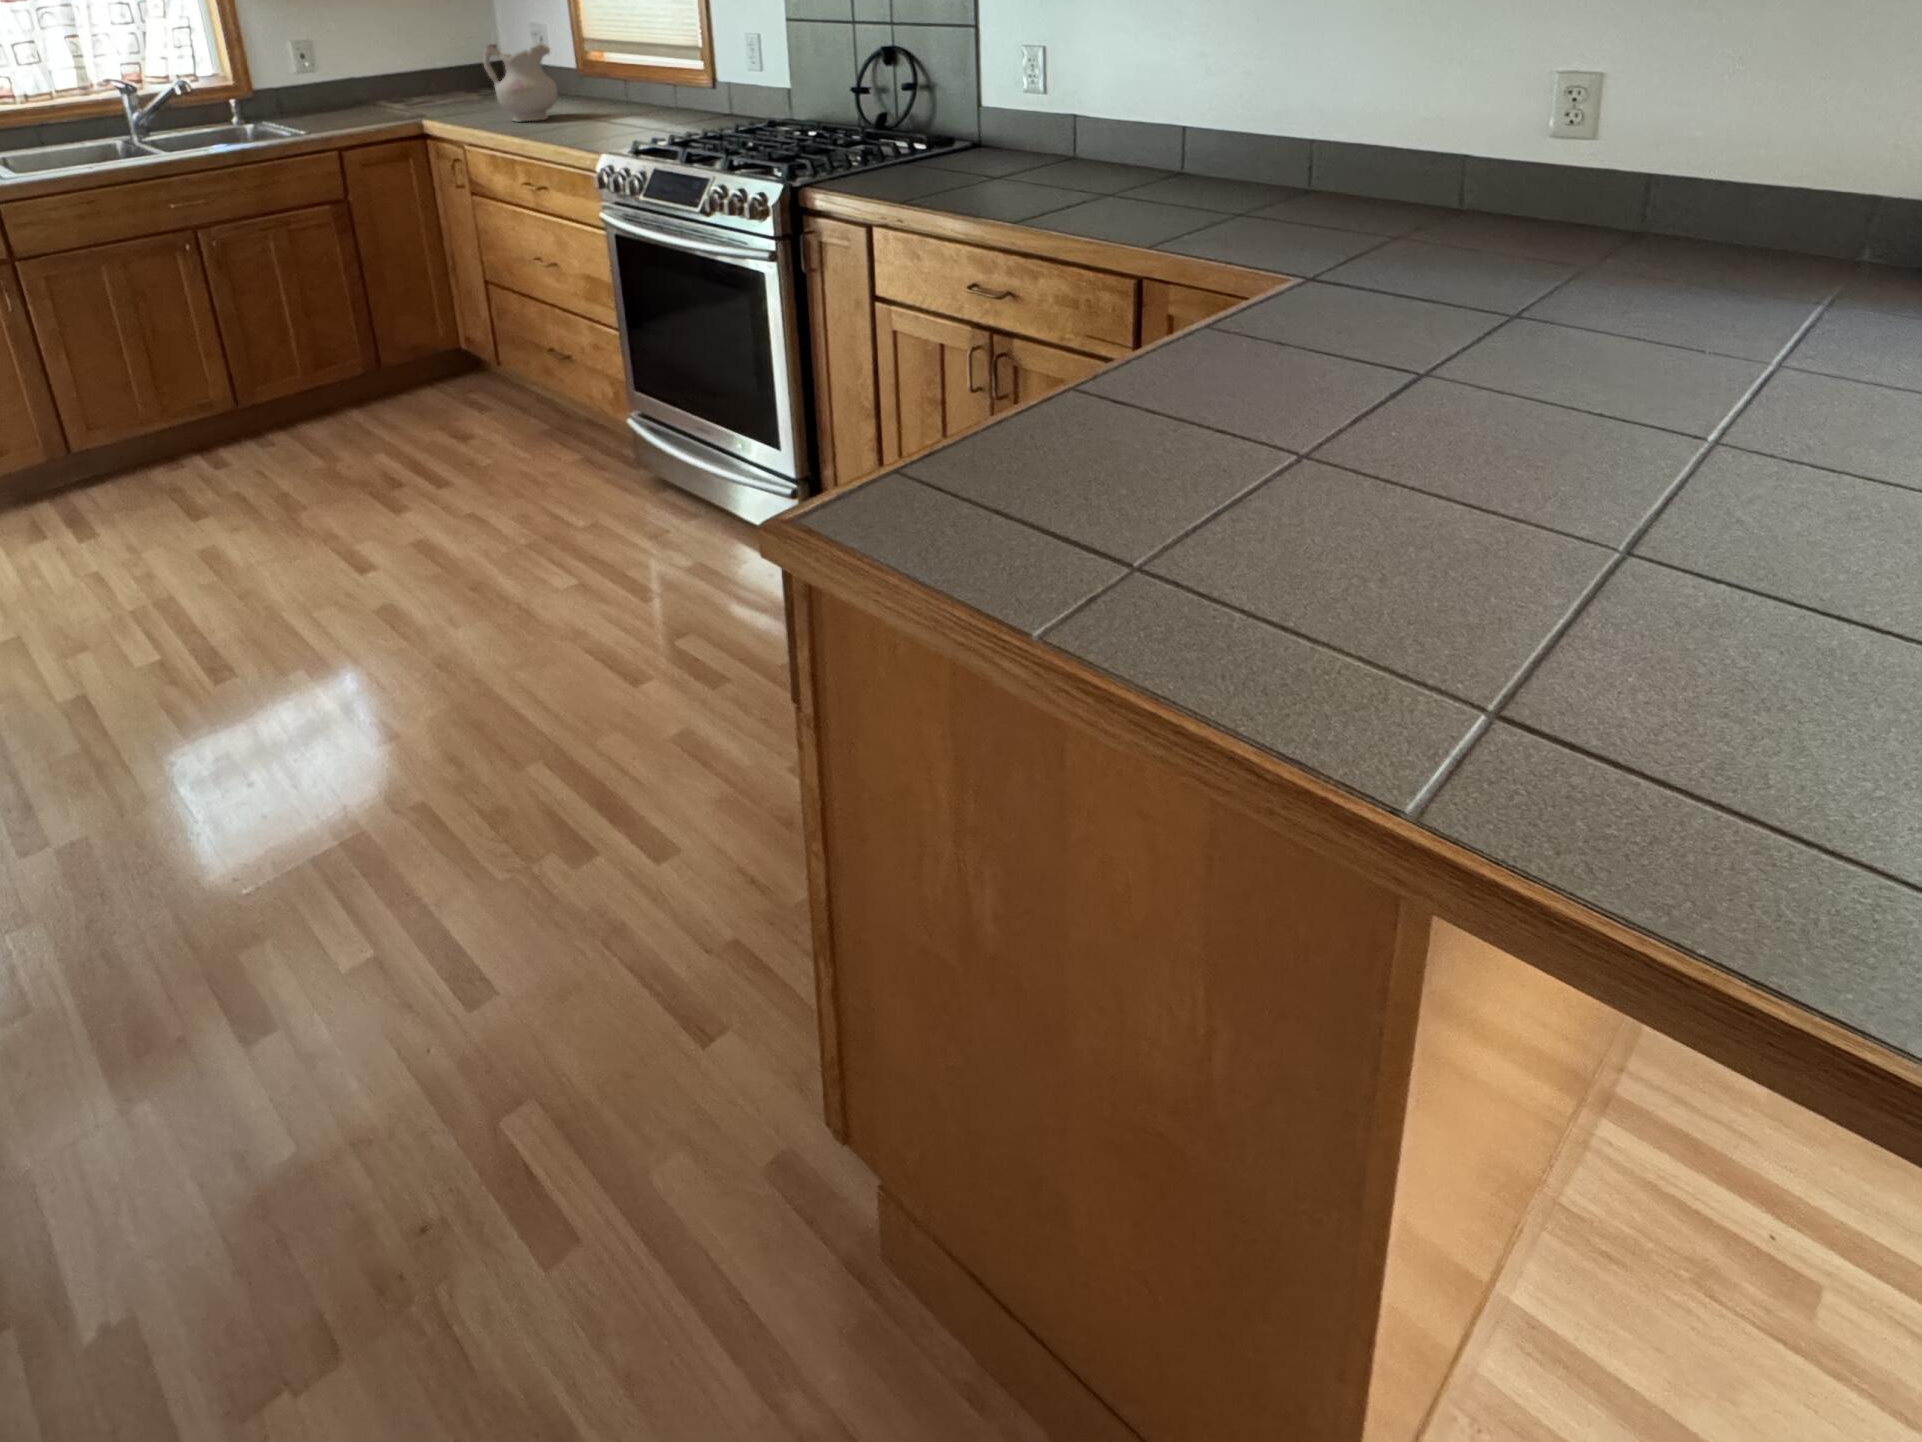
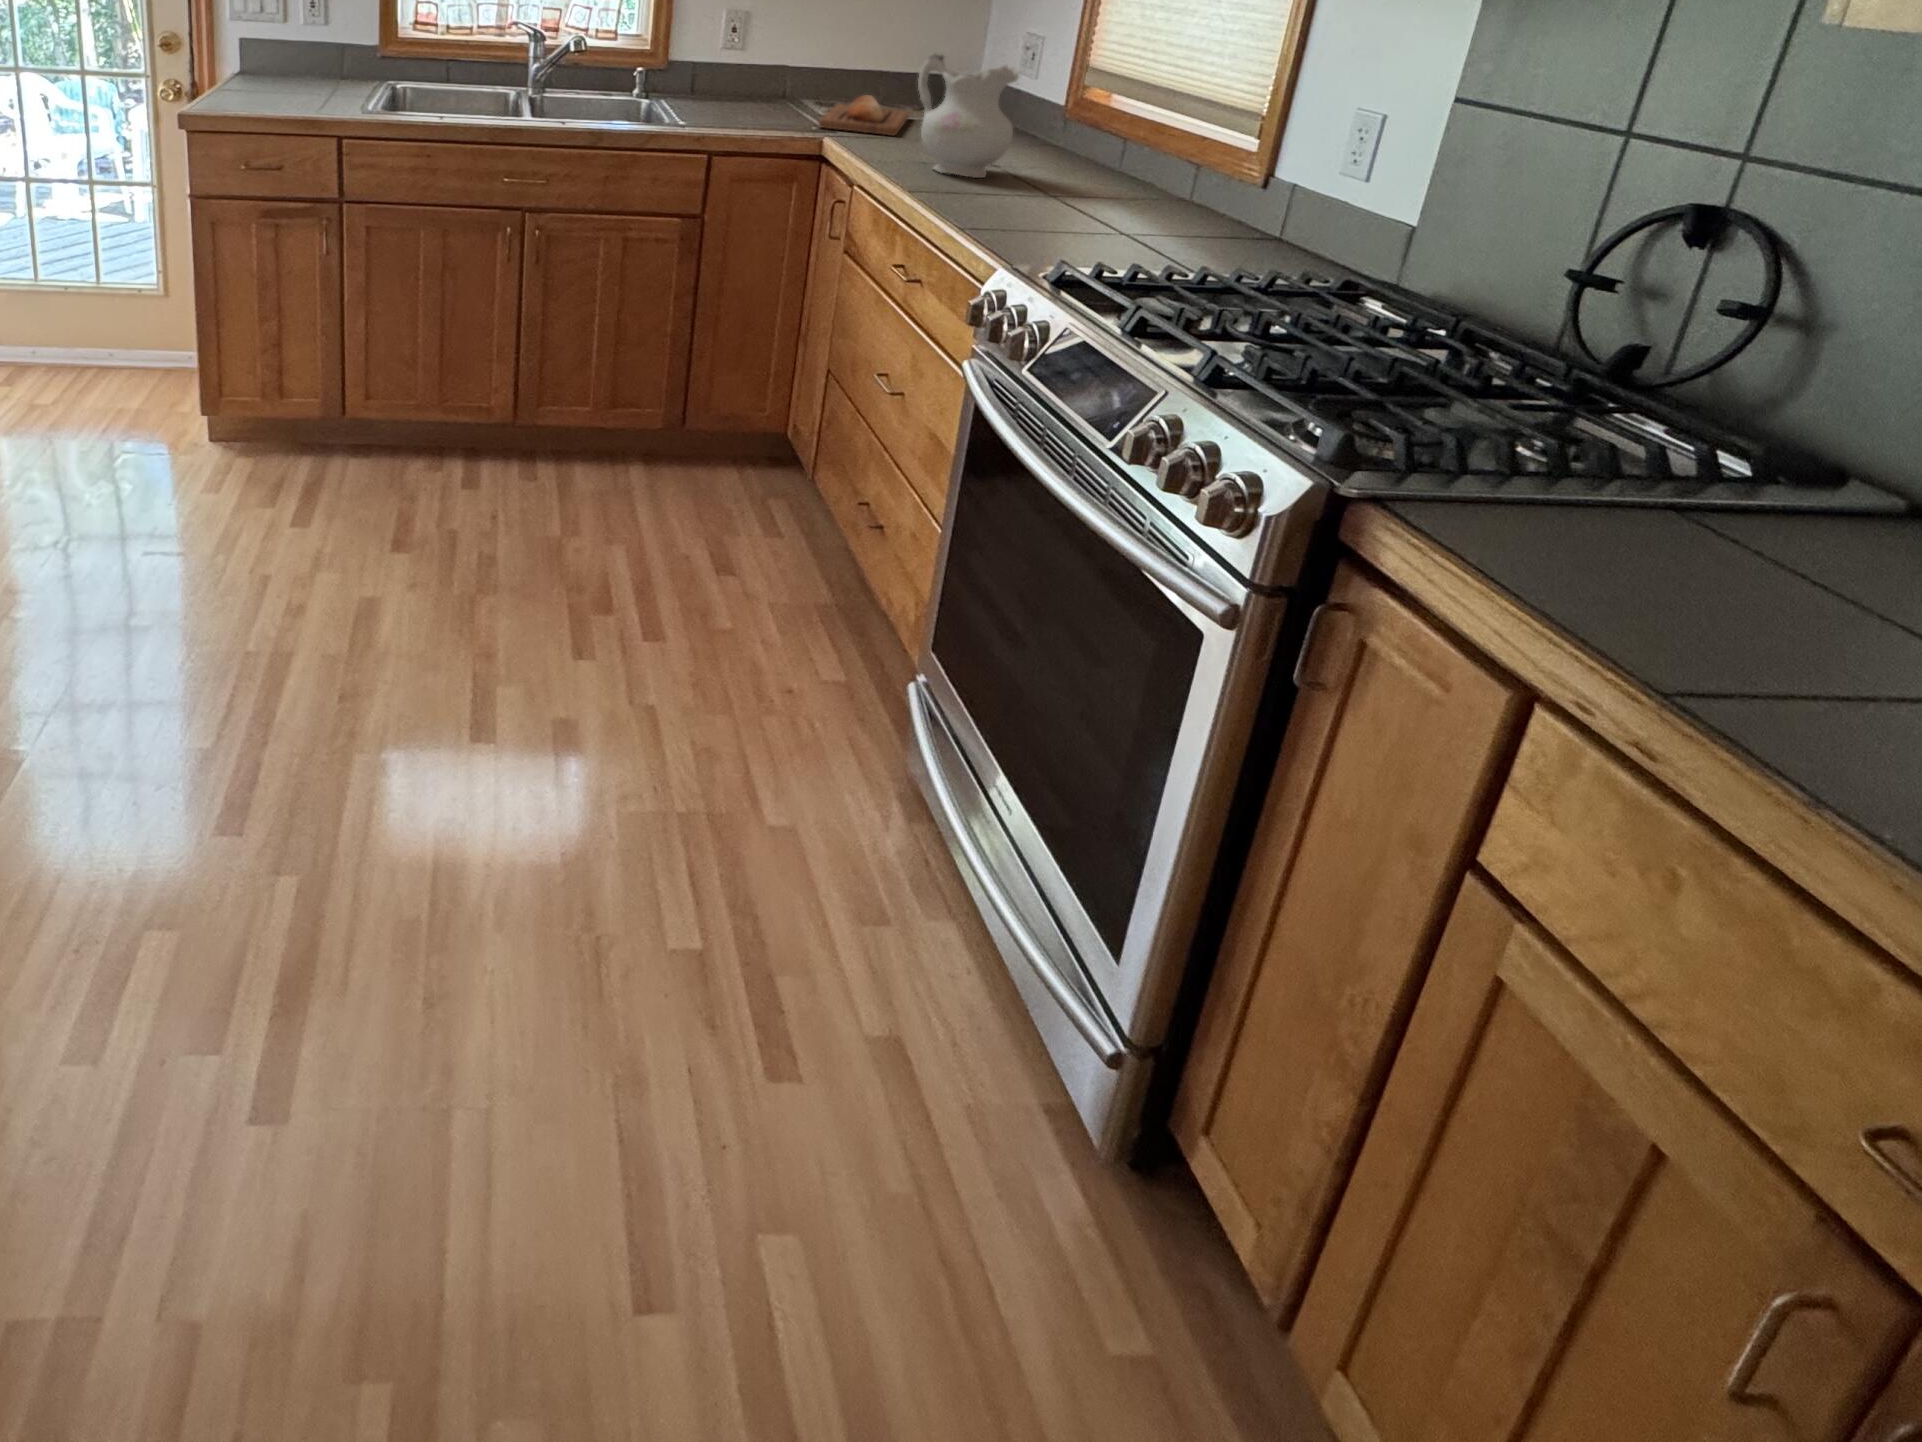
bread loaf: none [406,87,467,115] -> present [818,95,909,136]

